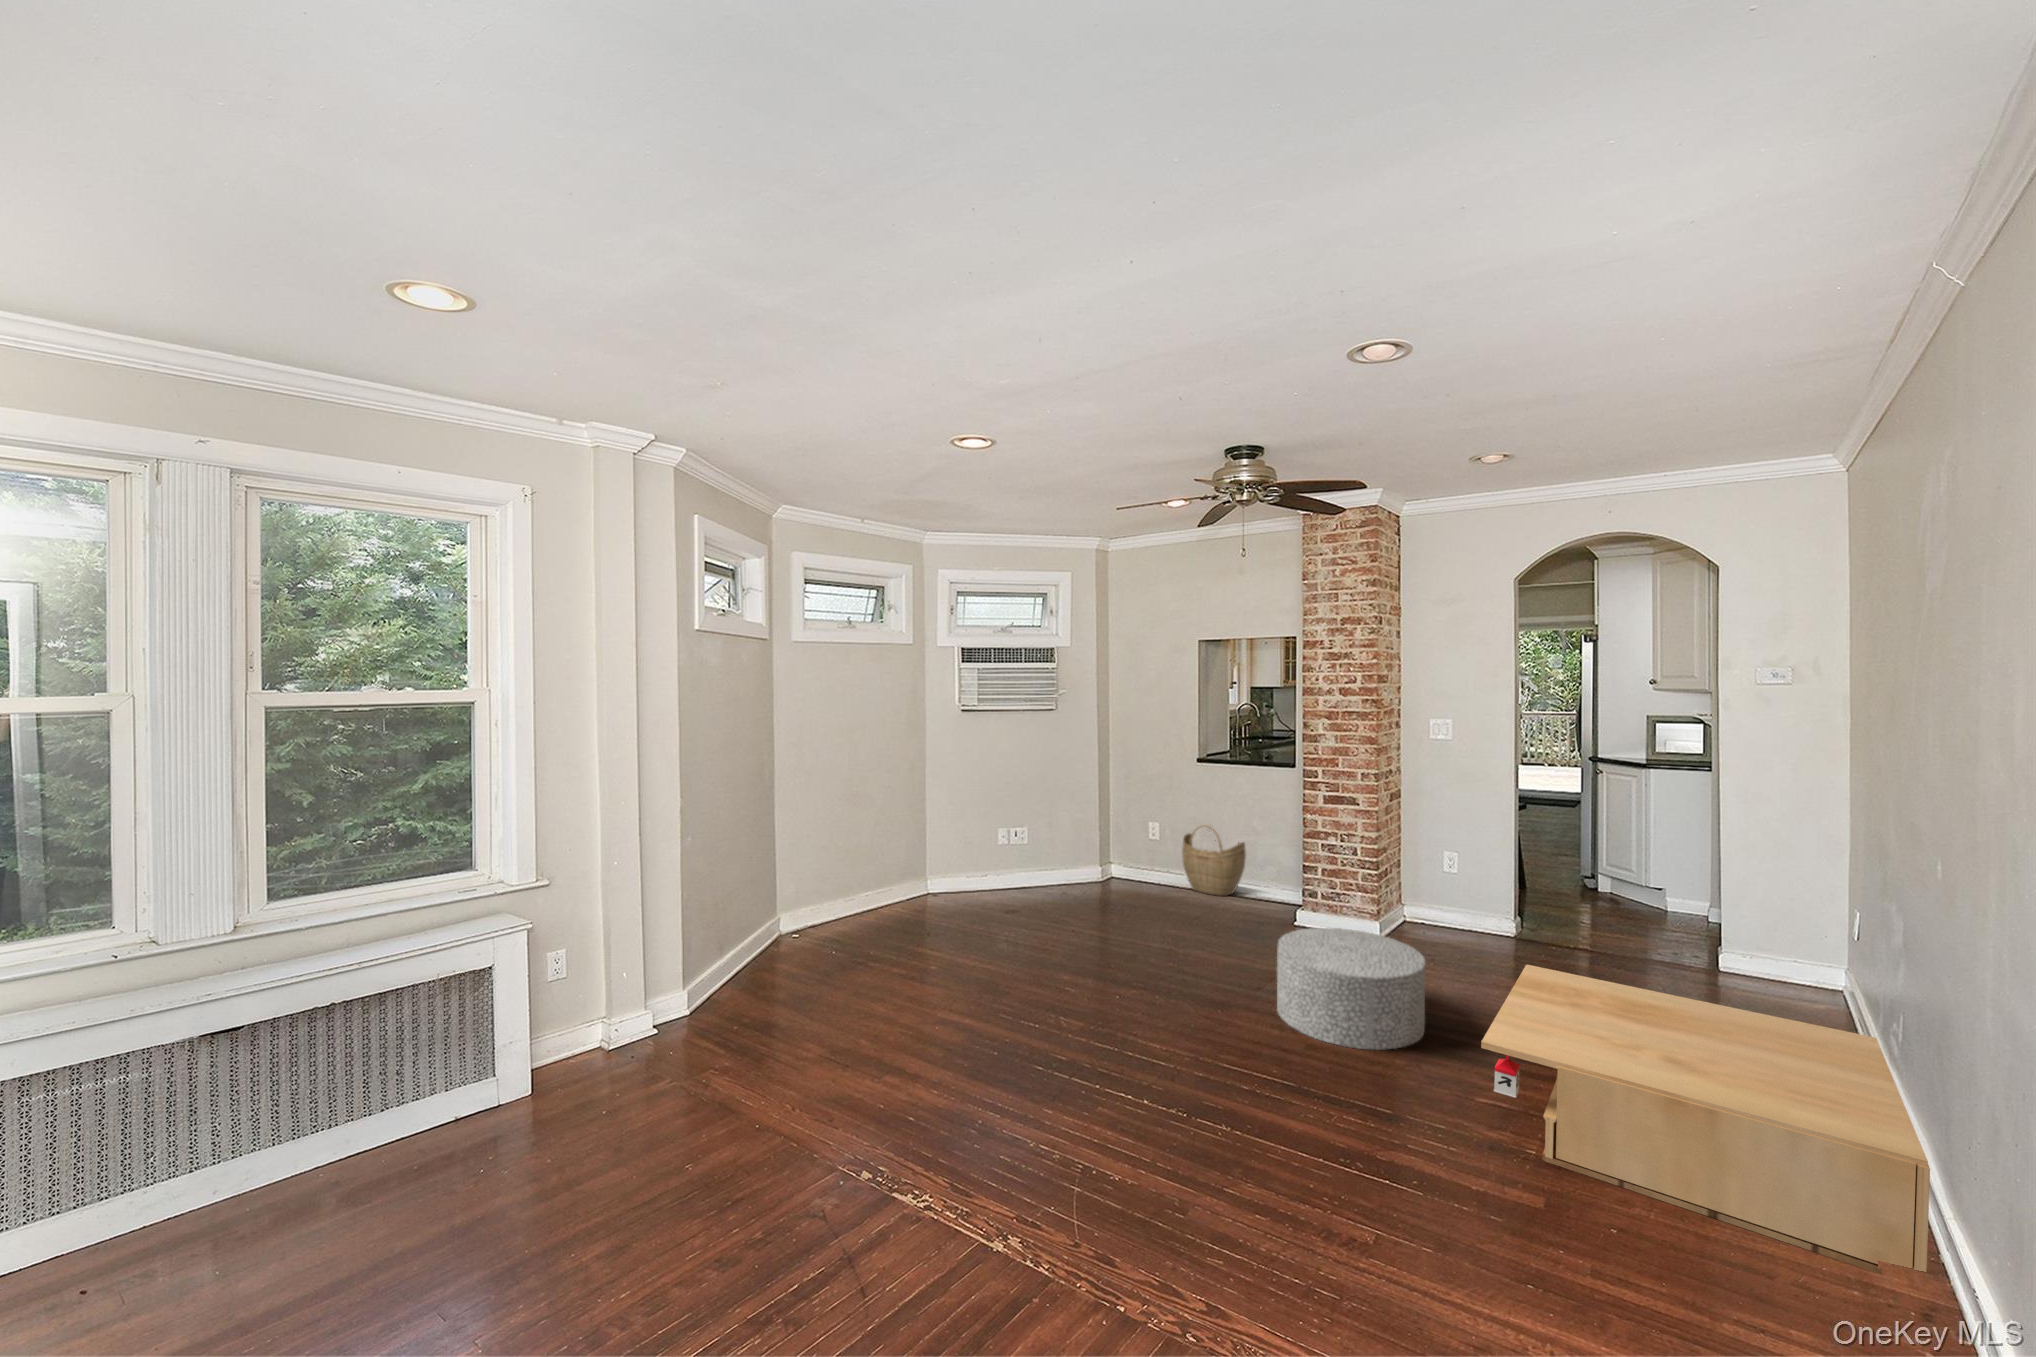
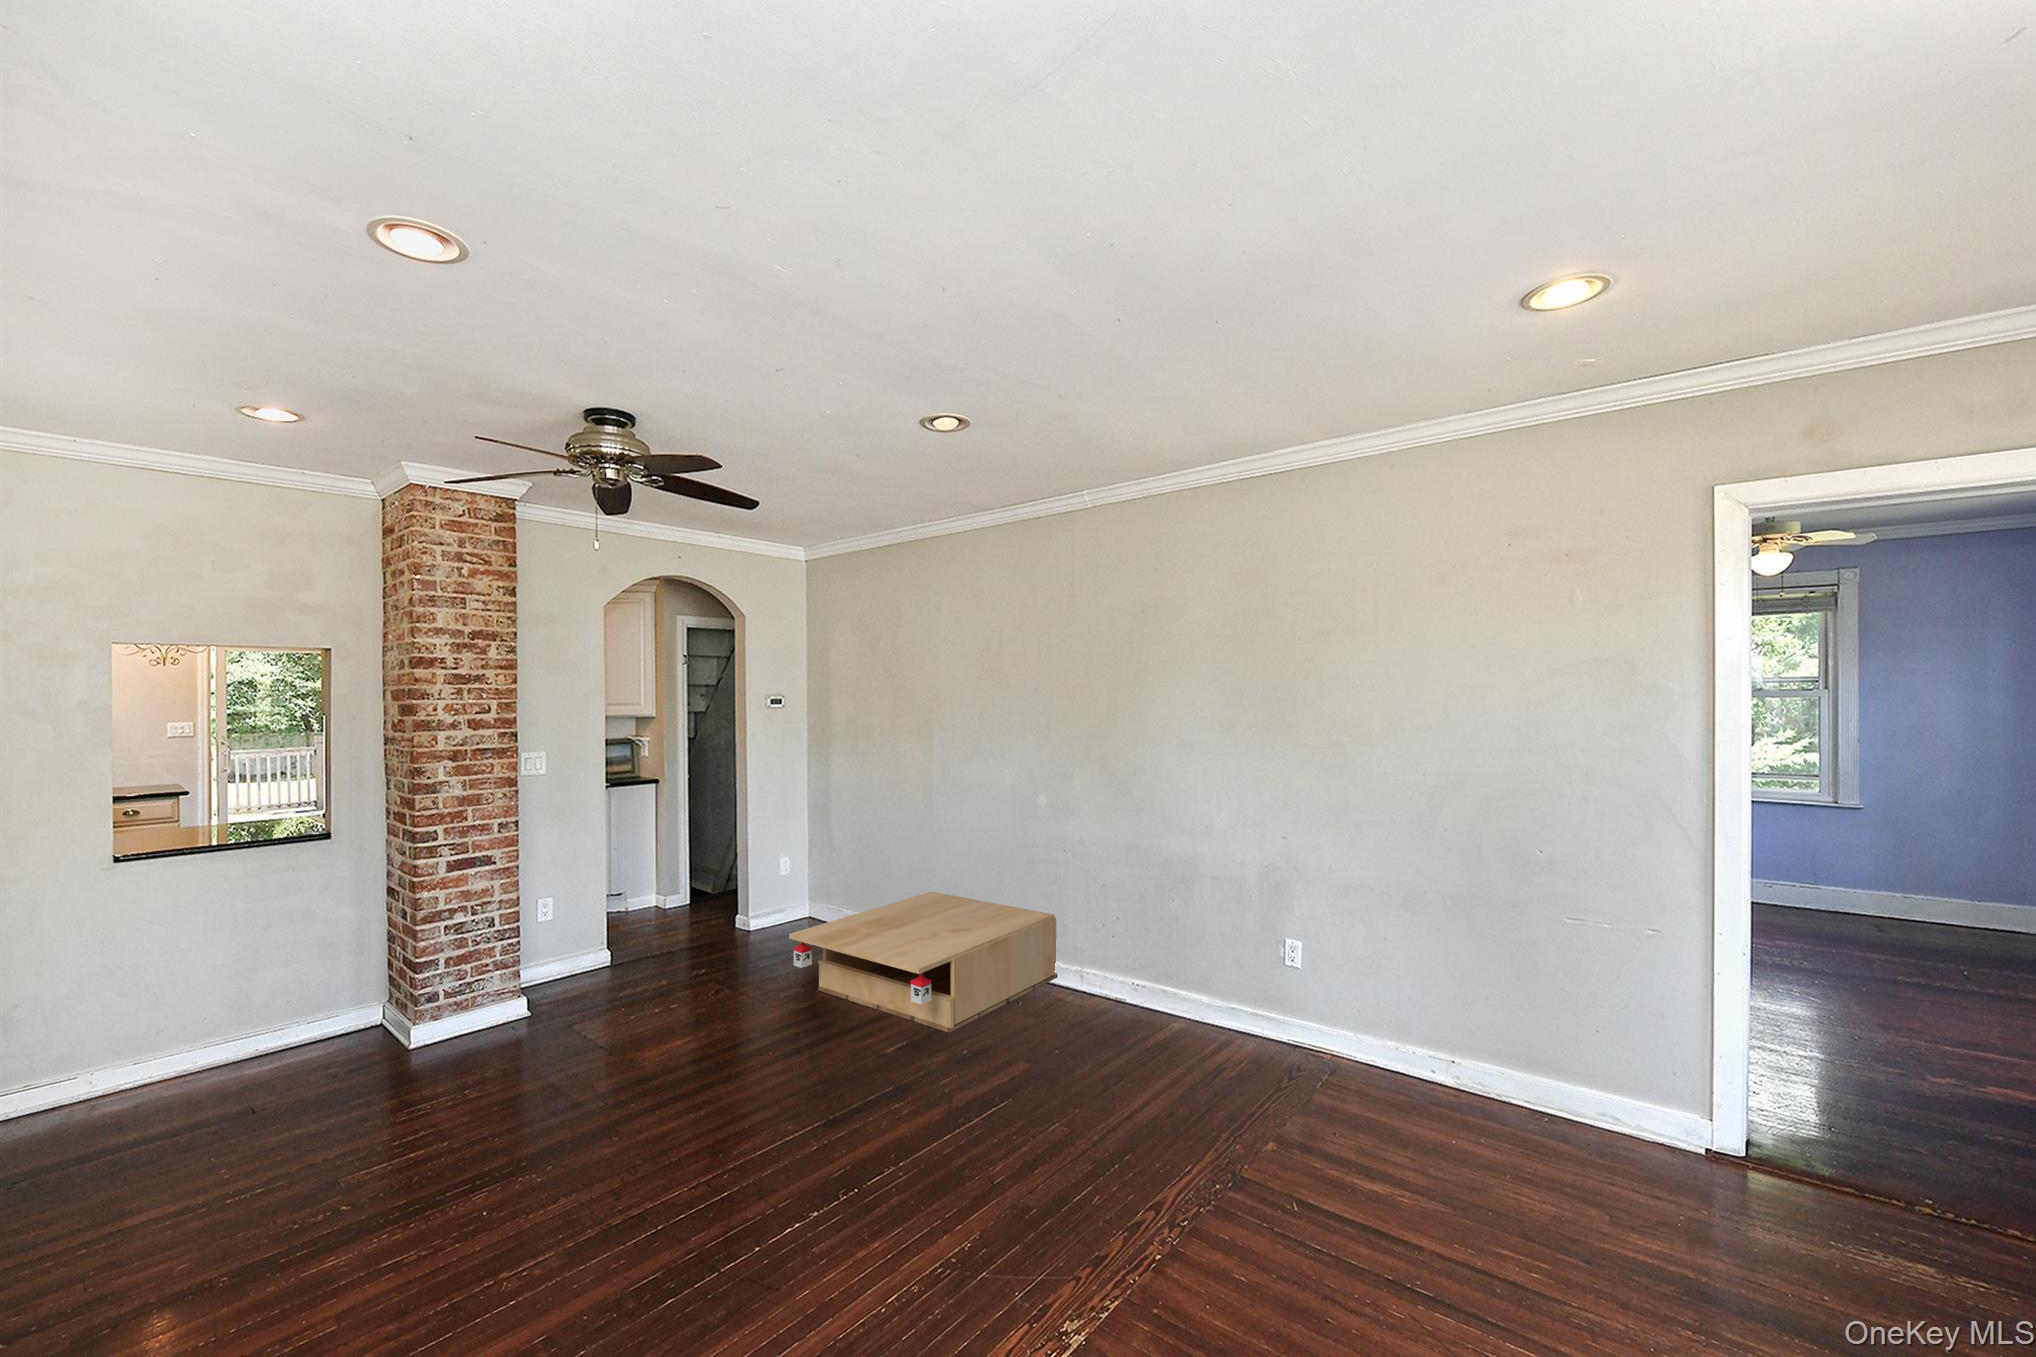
woven basket: present [1182,825,1246,896] -> none [77,968,236,1117]
ottoman: present [1277,928,1425,1050] -> none [610,965,770,1100]

